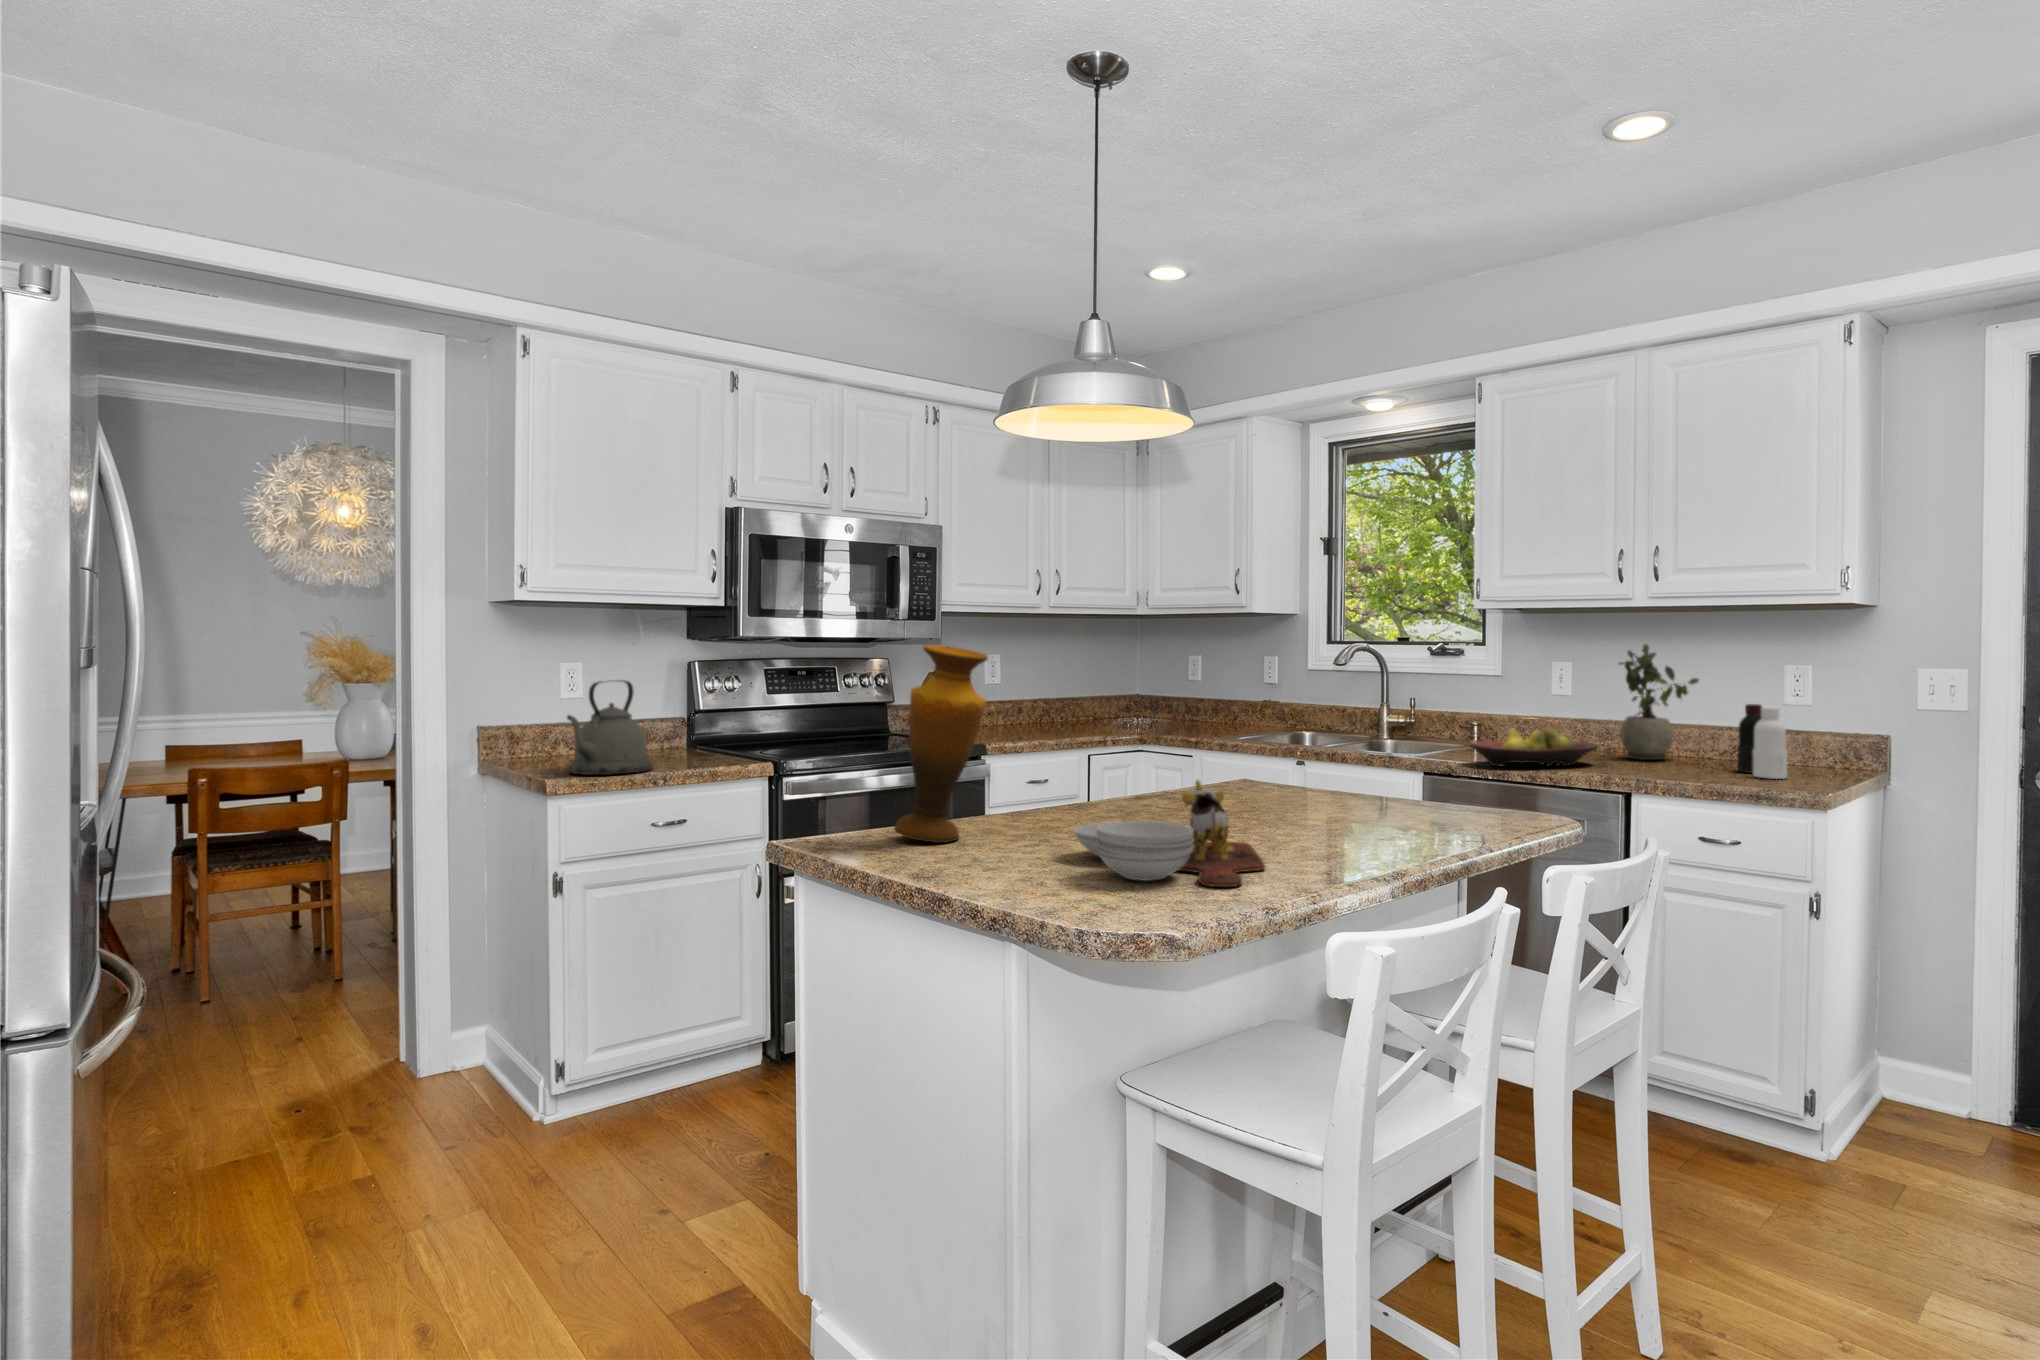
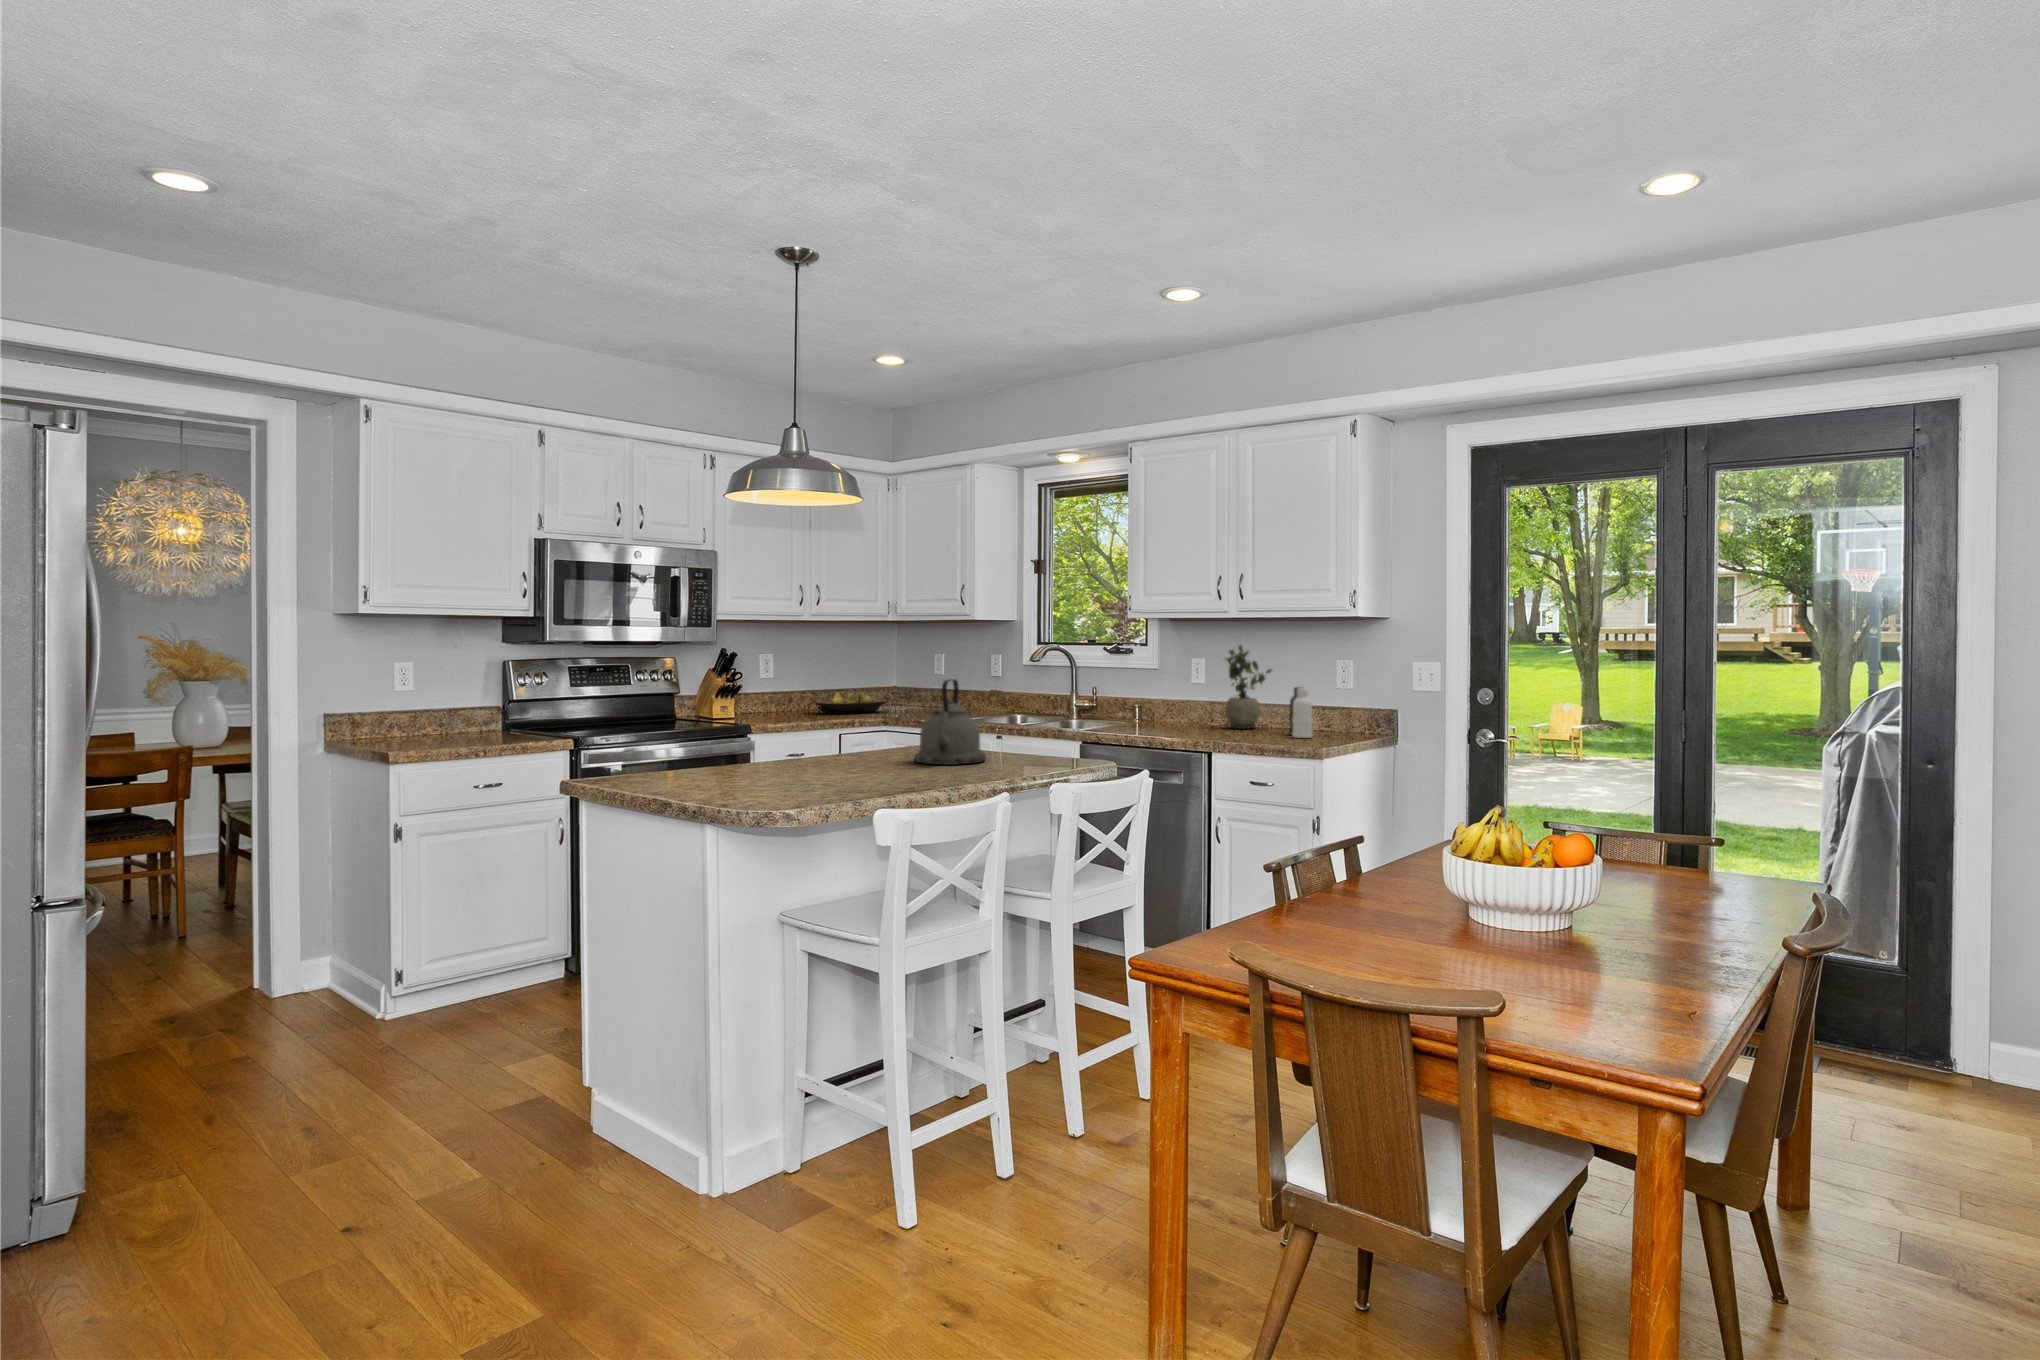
vase: present [894,645,988,843] -> none [651,648,717,778]
kettle: present [567,680,653,775] -> present [914,679,986,765]
fruit bowl: present [1468,728,1598,767] -> present [816,692,888,714]
cutting board: present [1074,780,1265,887] -> none [767,733,886,793]

